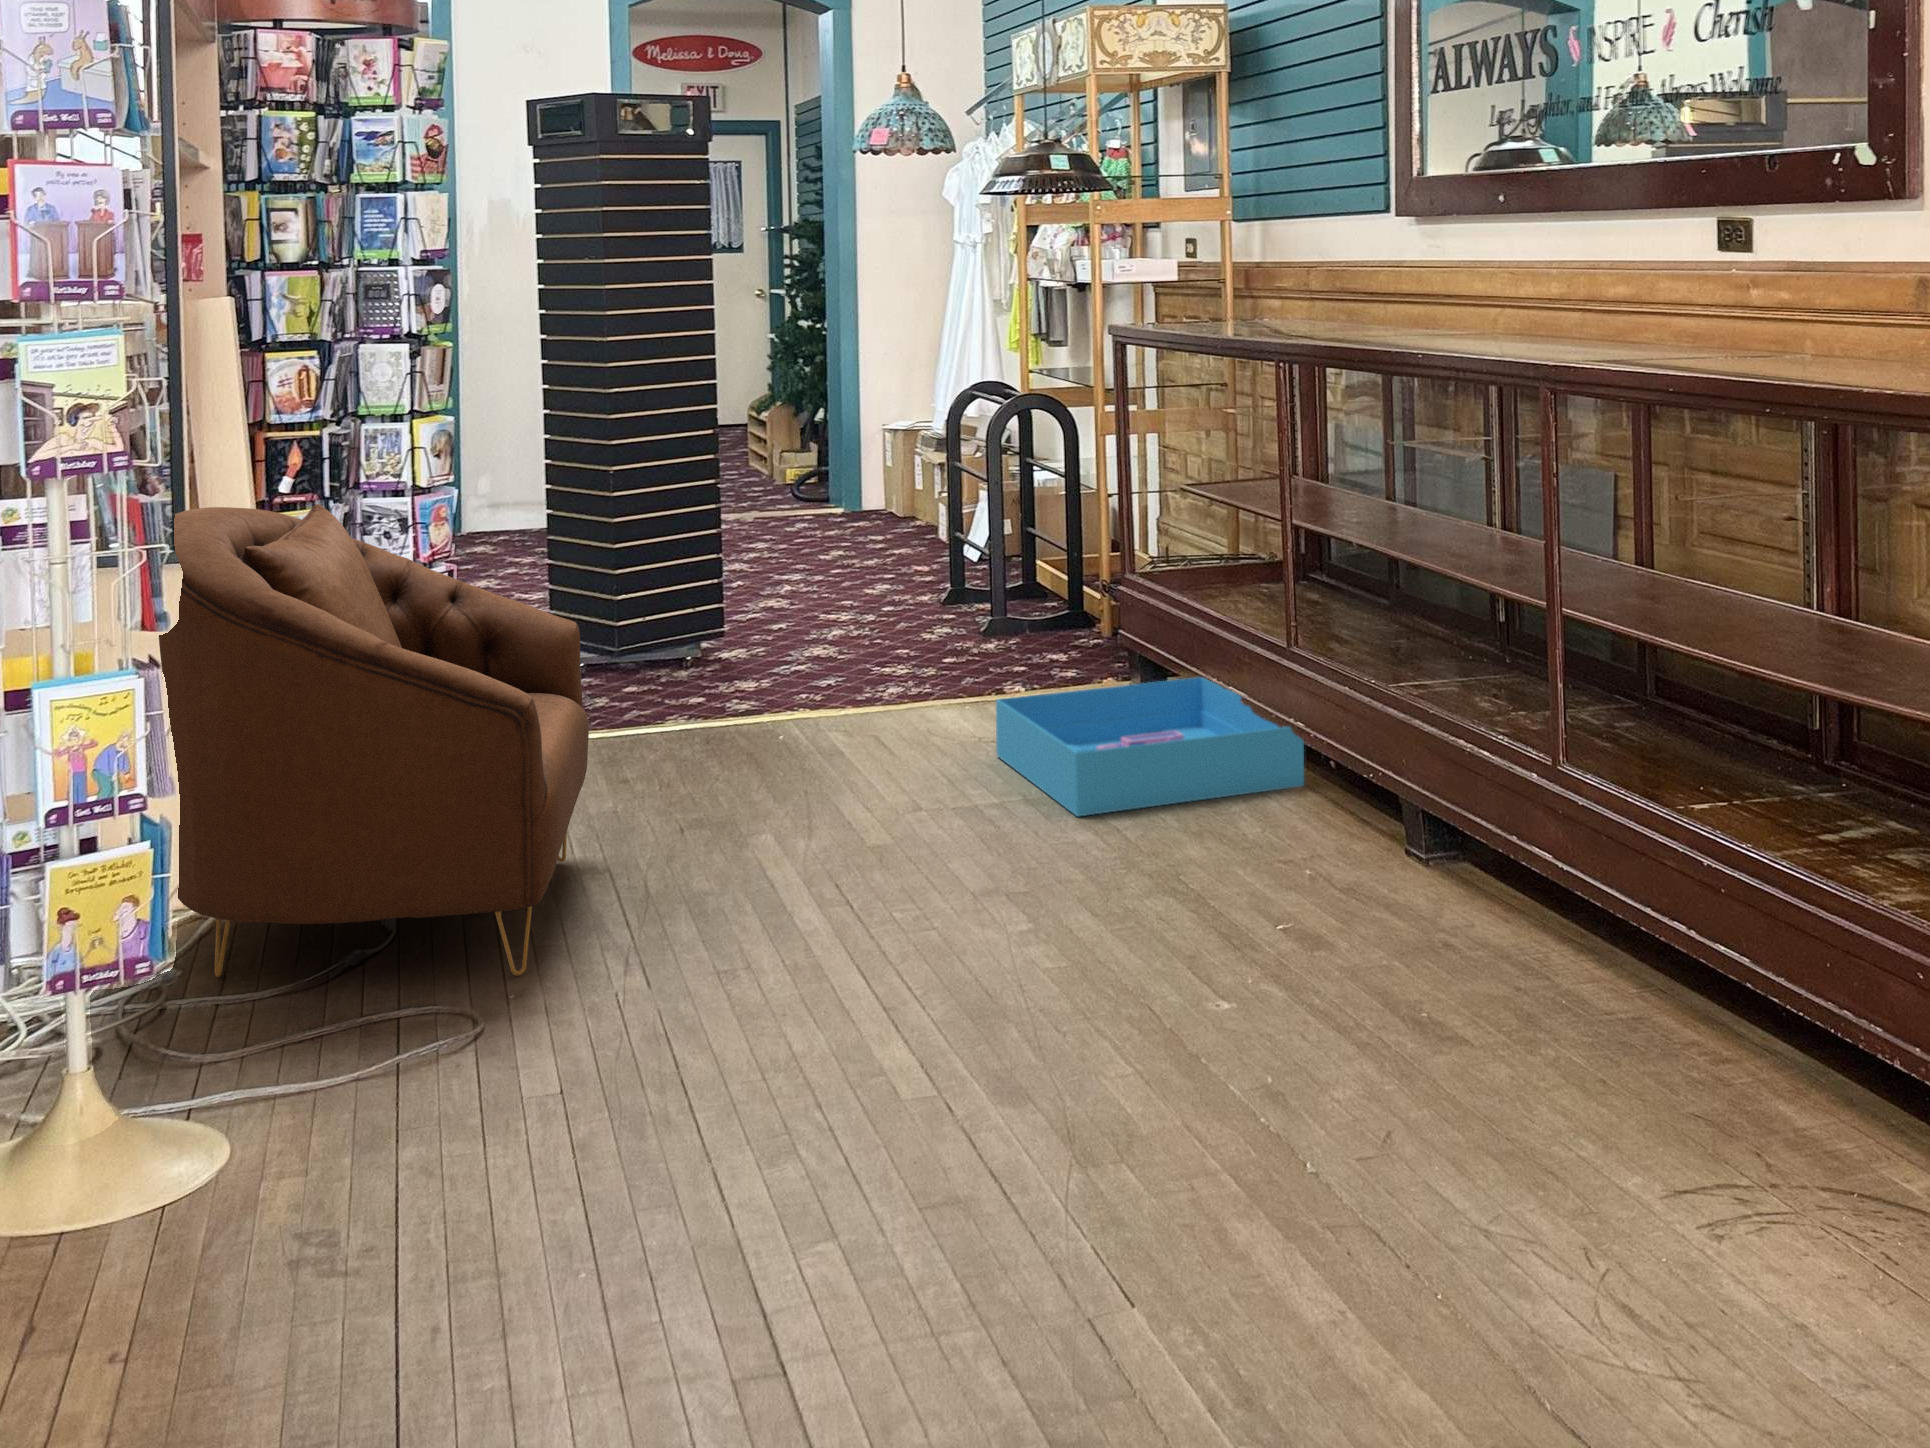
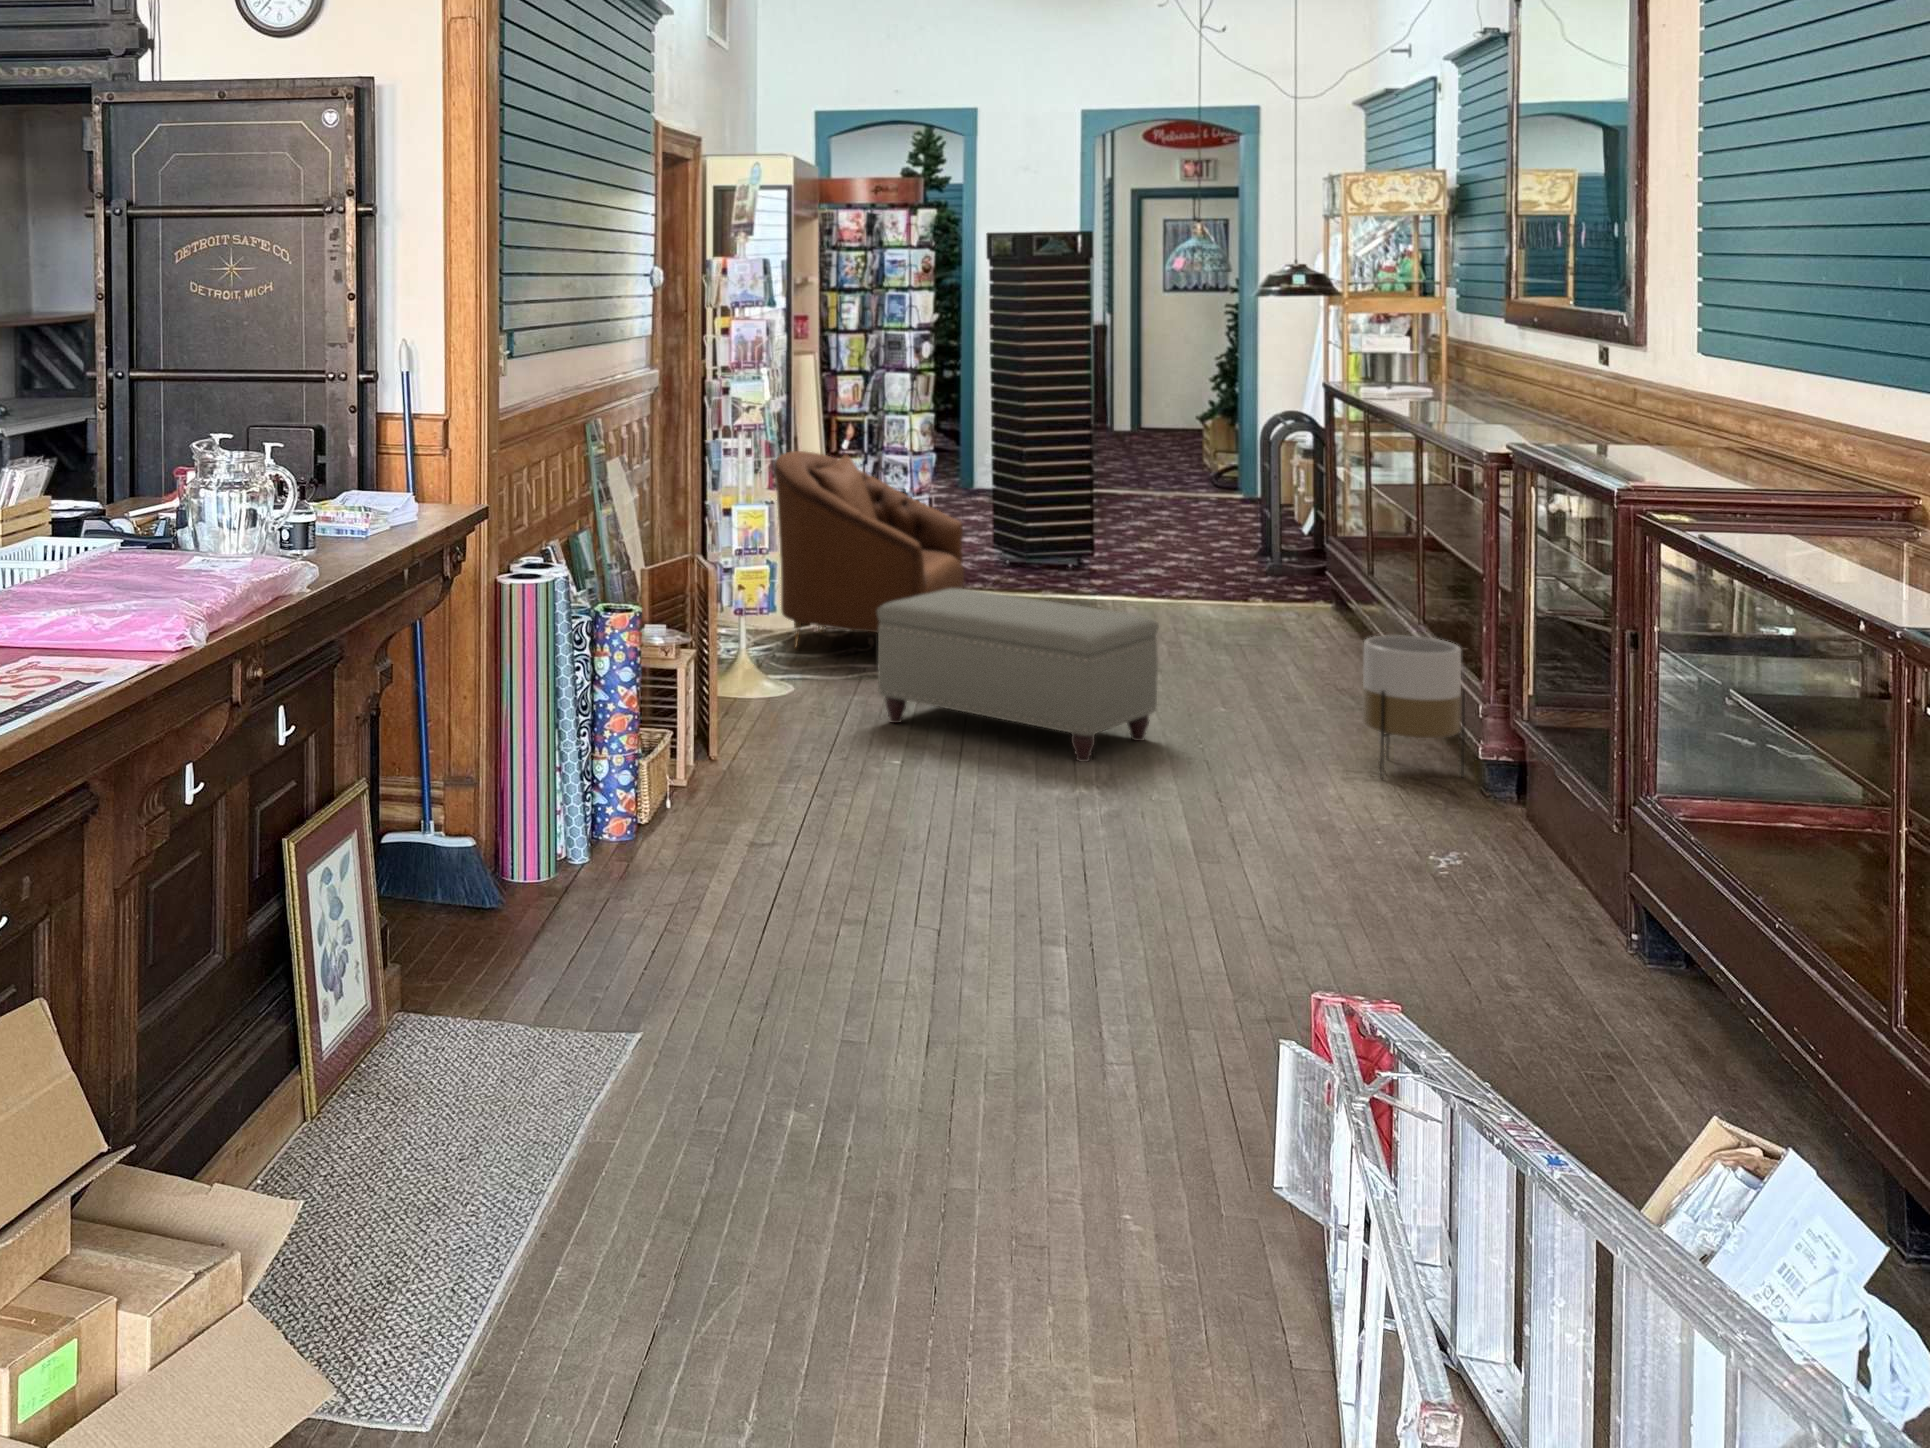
storage bin: present [996,677,1304,816] -> none [1205,597,1367,663]
planter: none [1661,789,1869,1143] -> present [1362,635,1465,778]
ottoman: none [513,817,1214,1284] -> present [877,589,1159,762]

